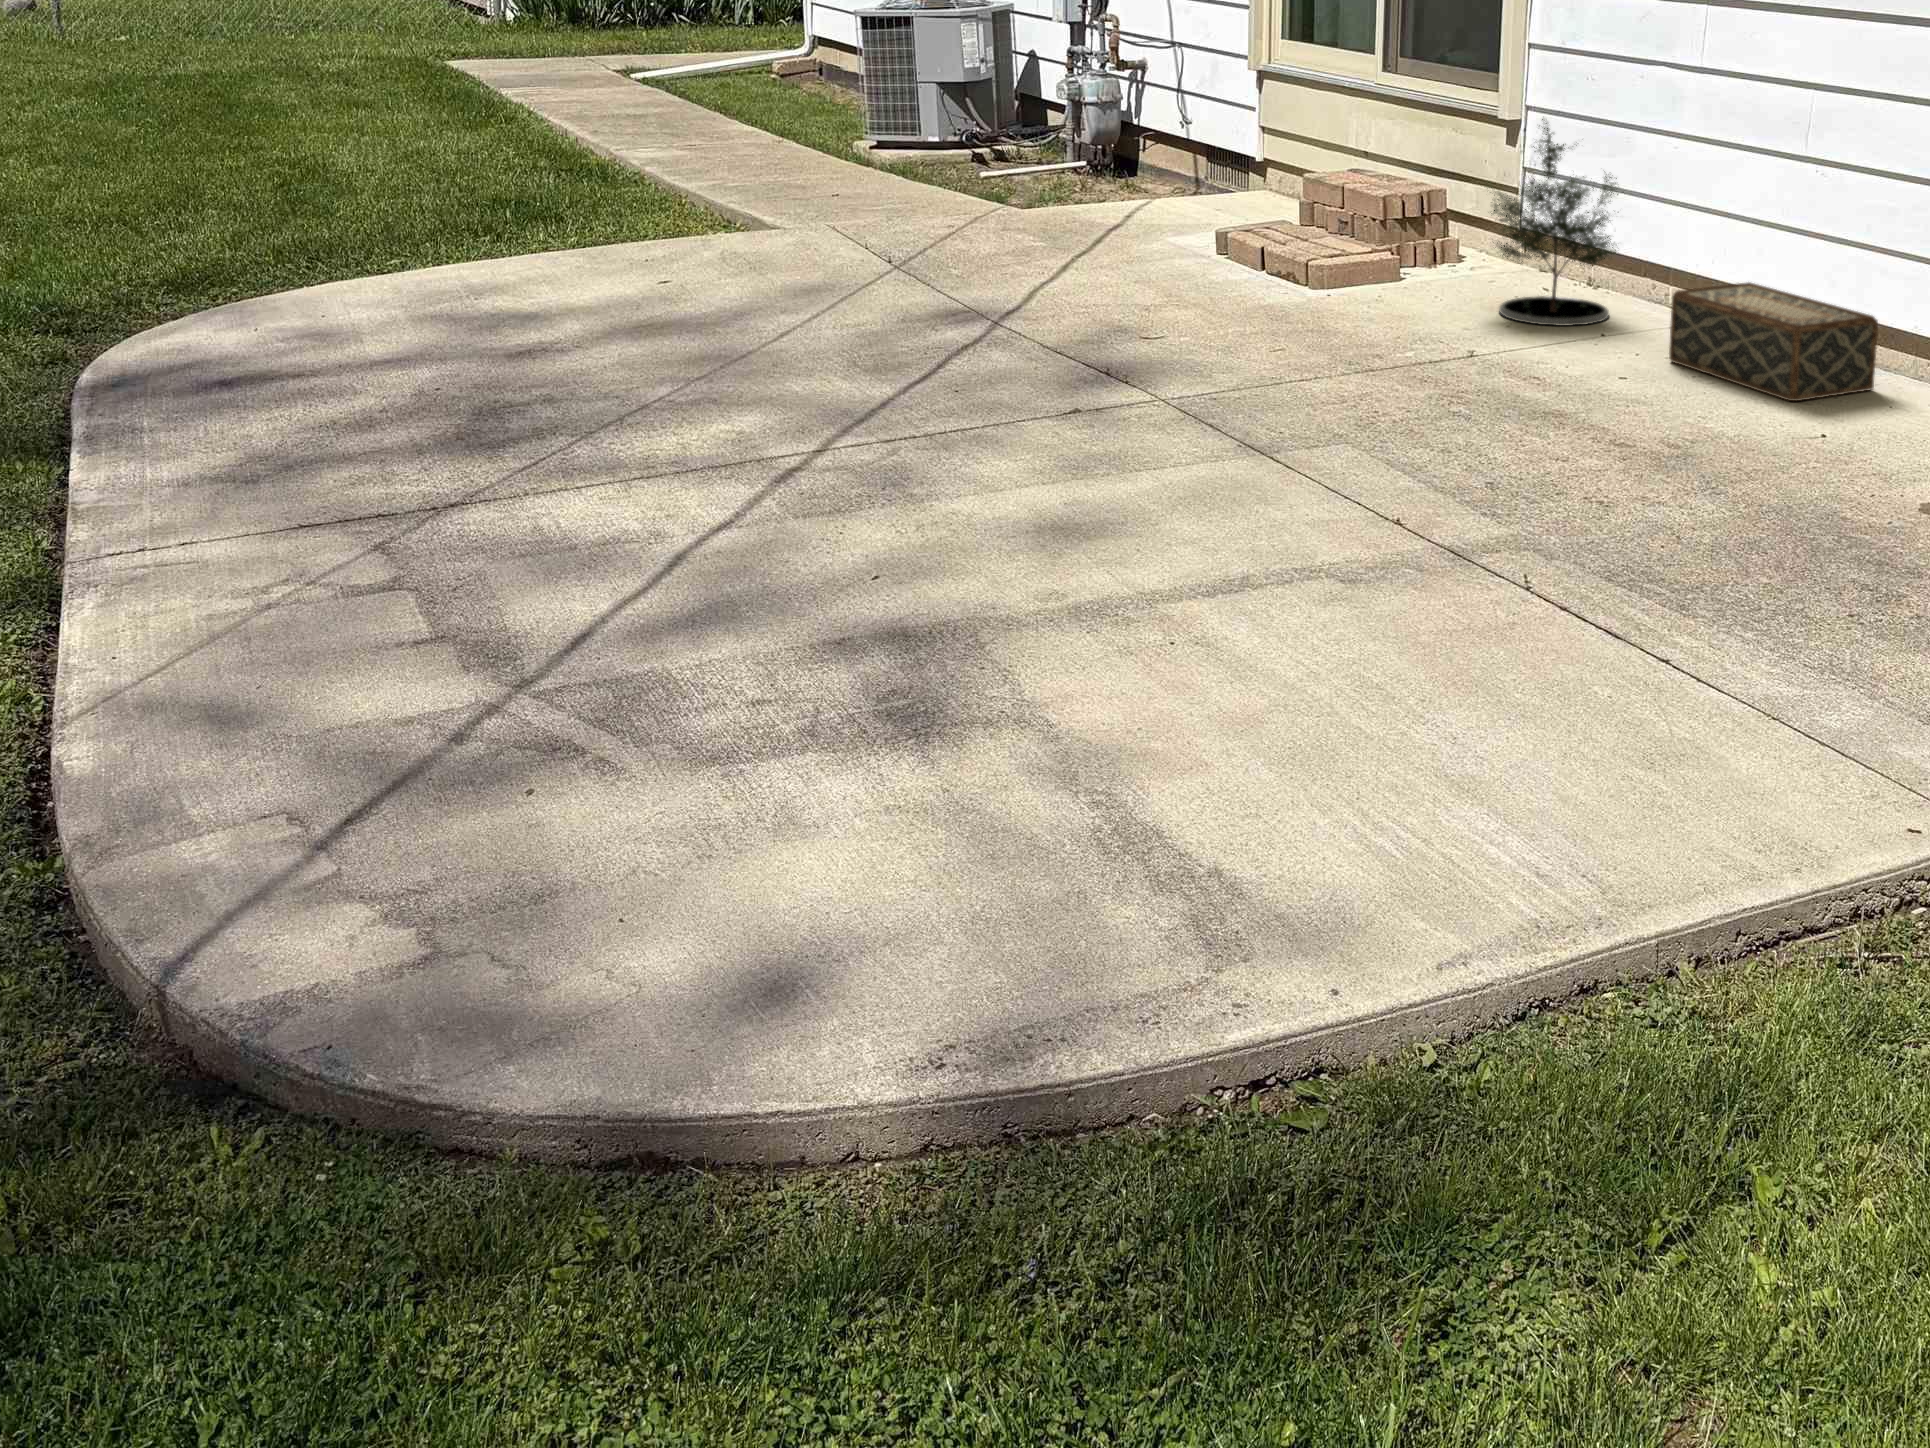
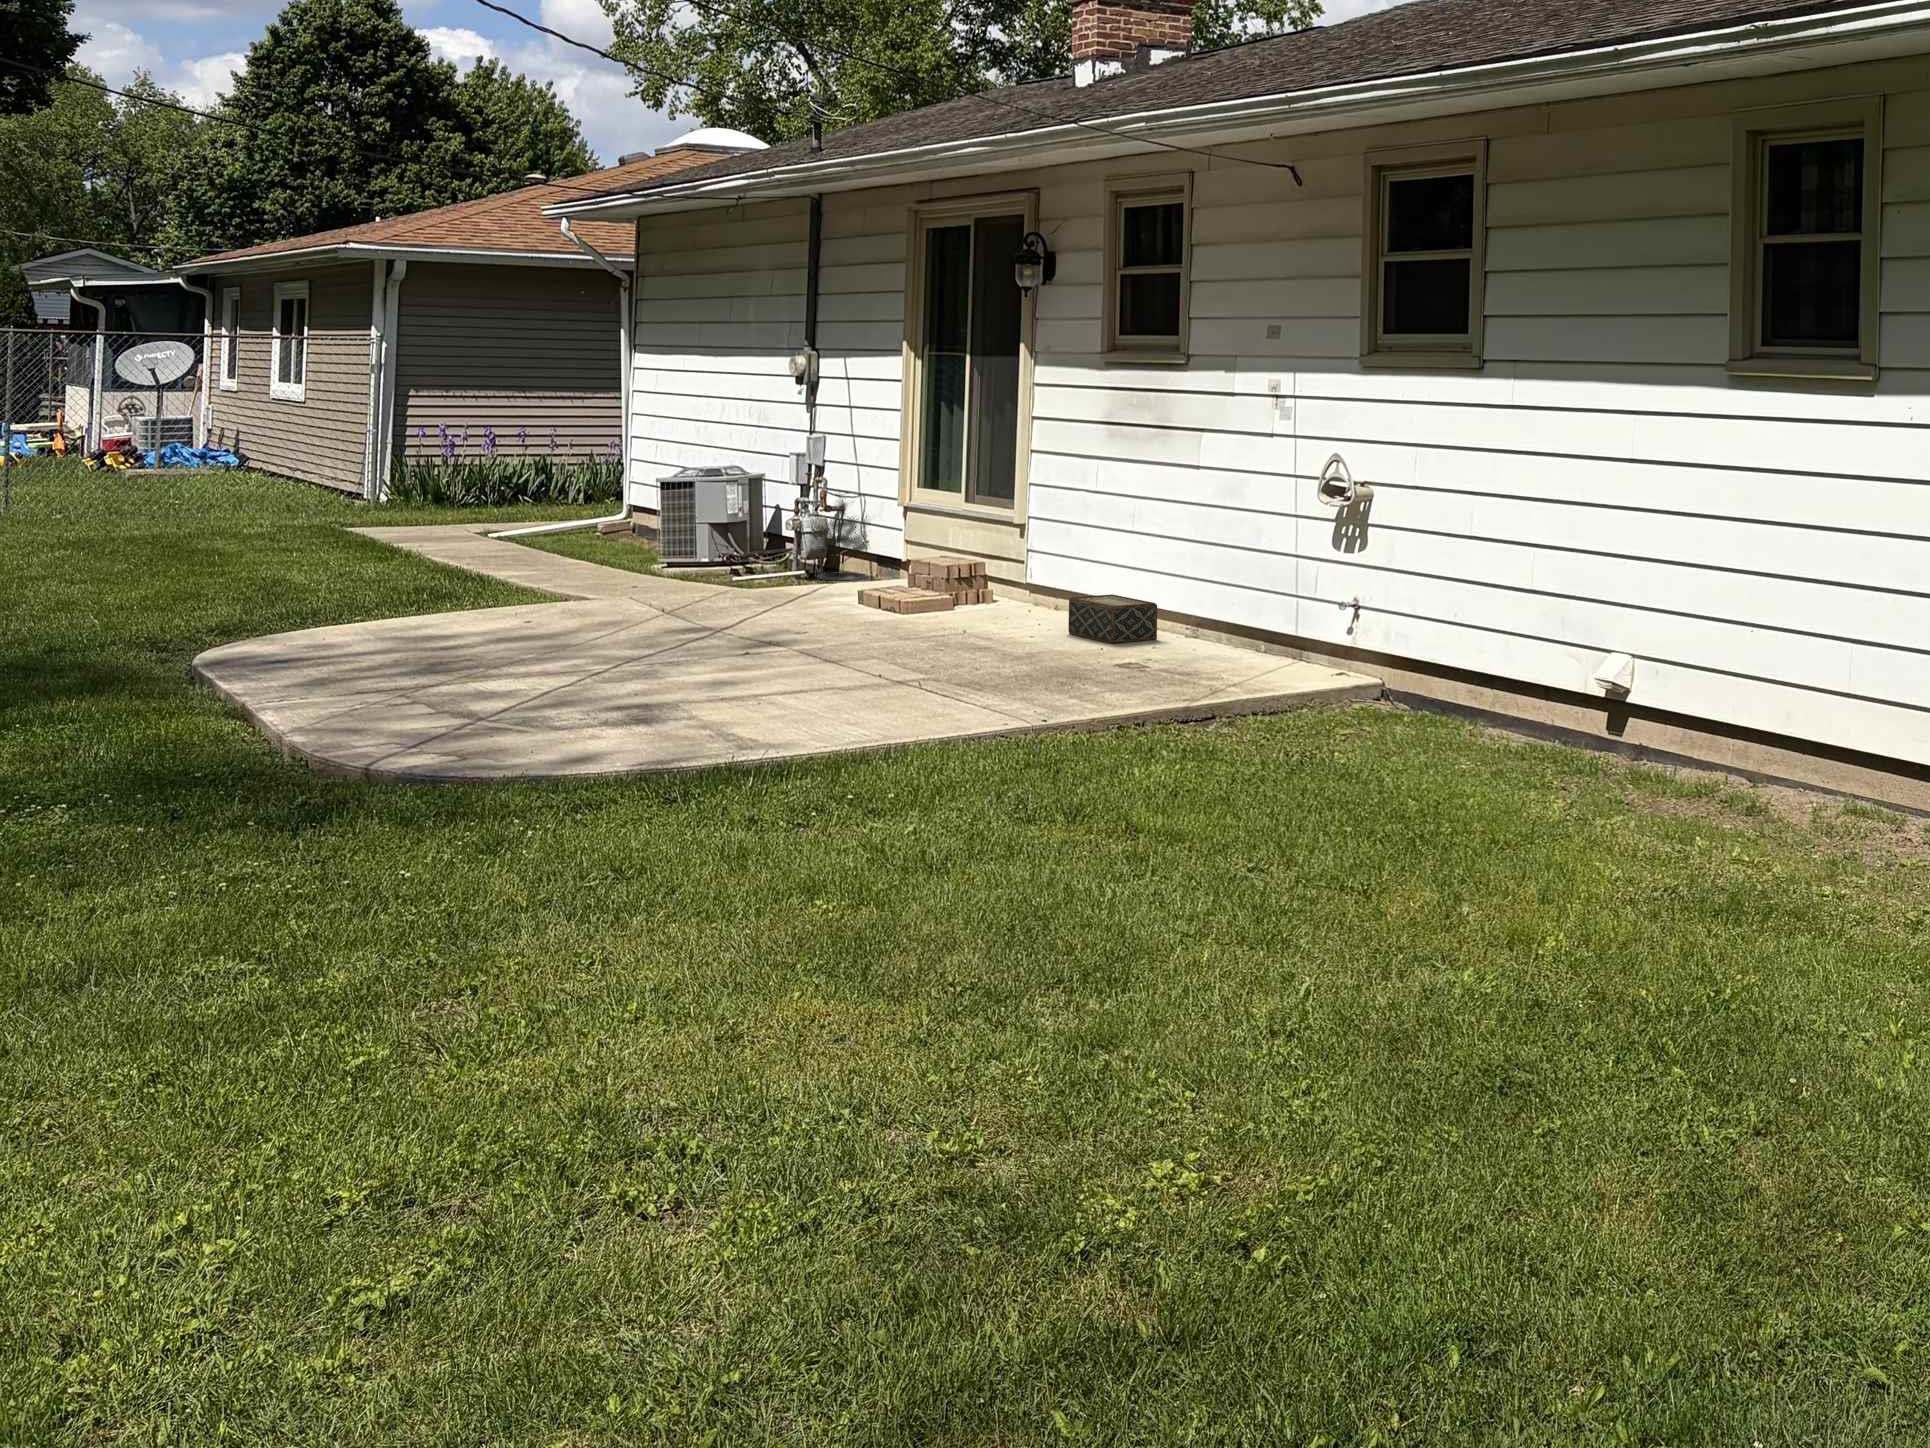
potted tree: present [1487,119,1618,326] -> present [813,492,870,580]

